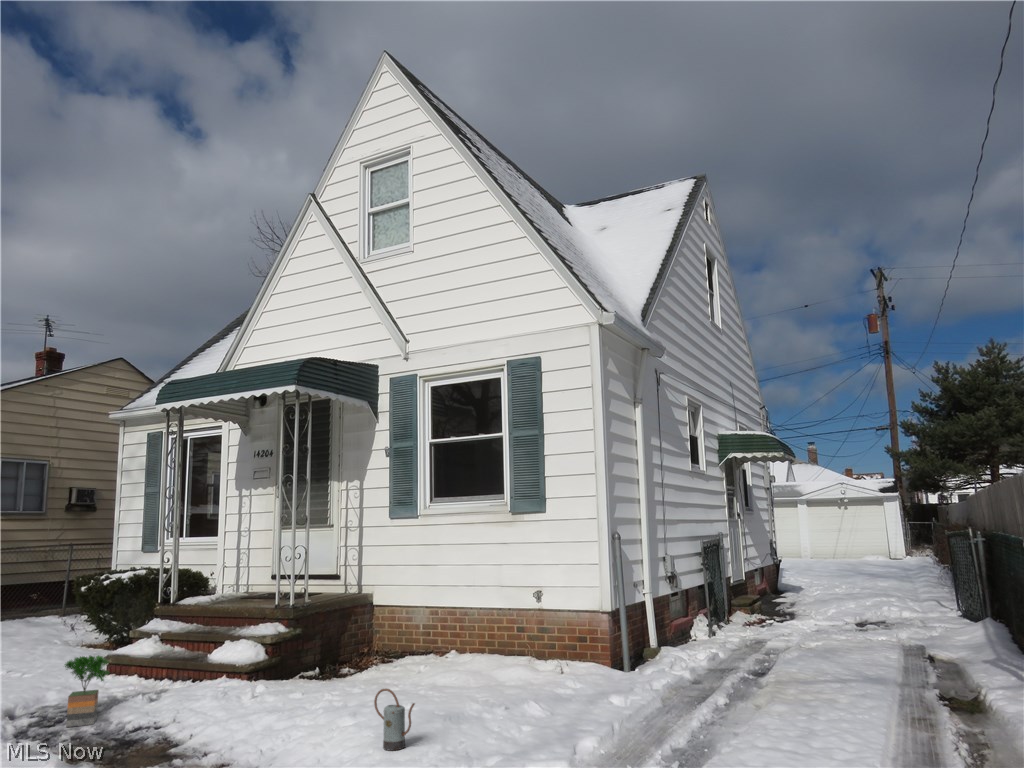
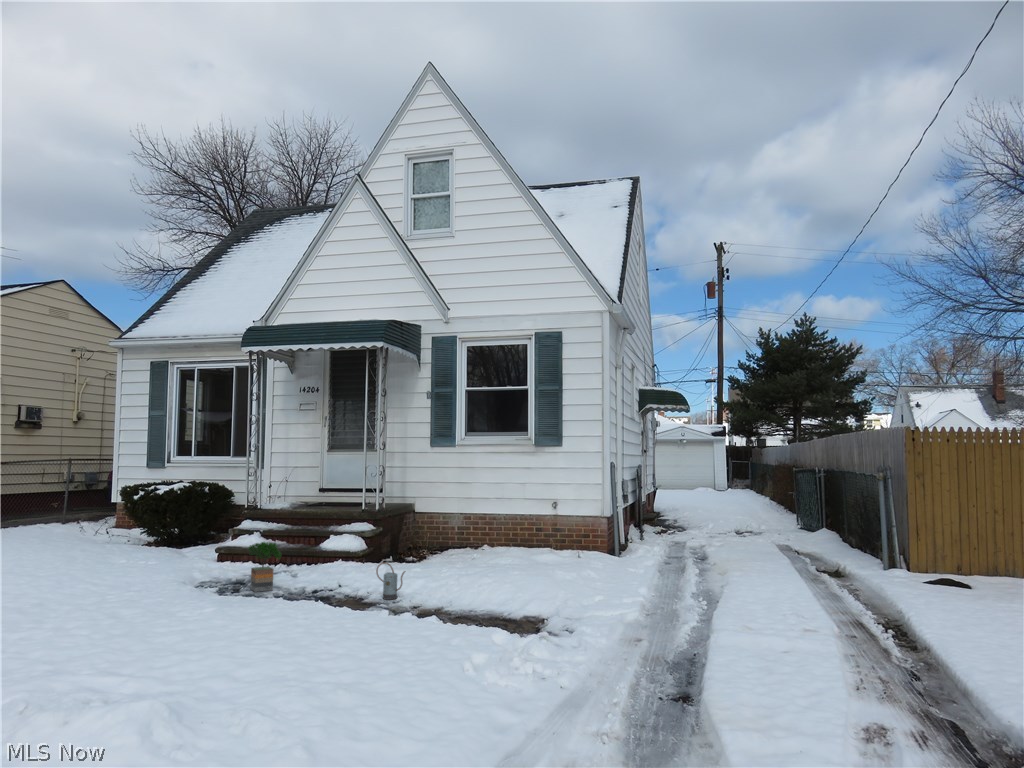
watering can: present [374,689,415,750] -> present [376,562,405,600]

